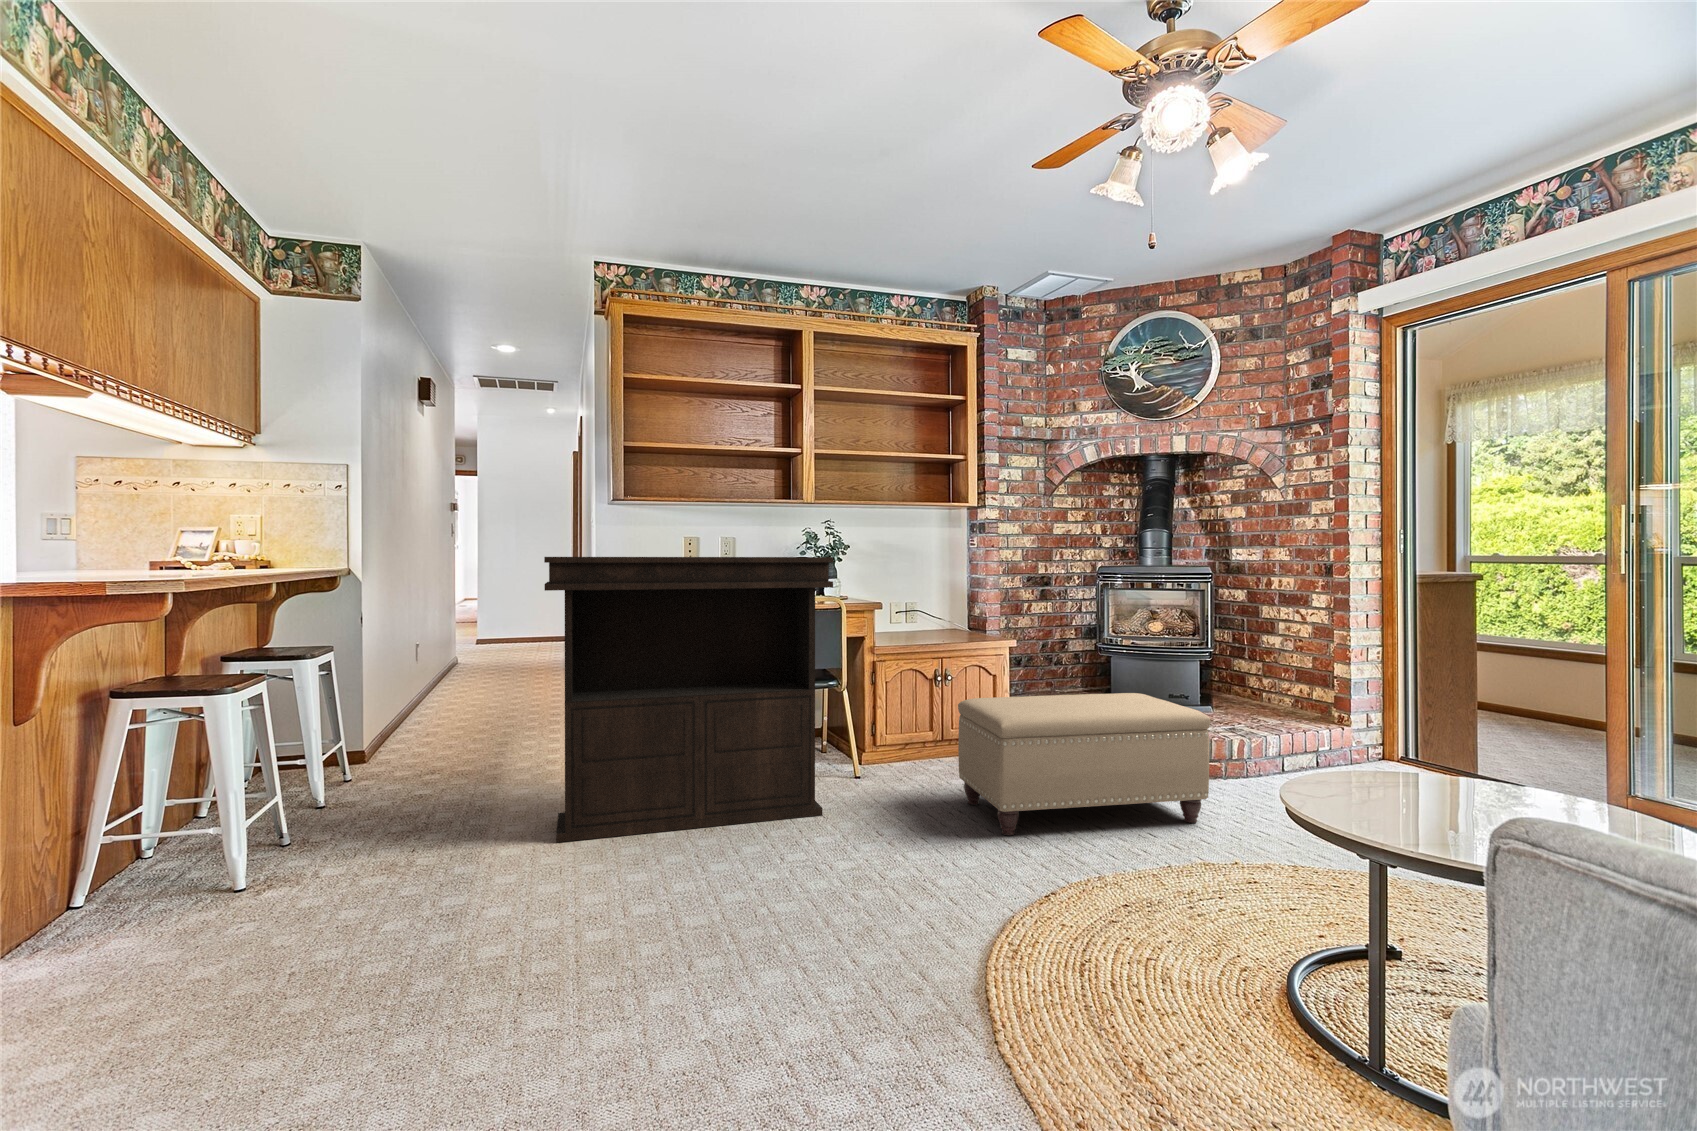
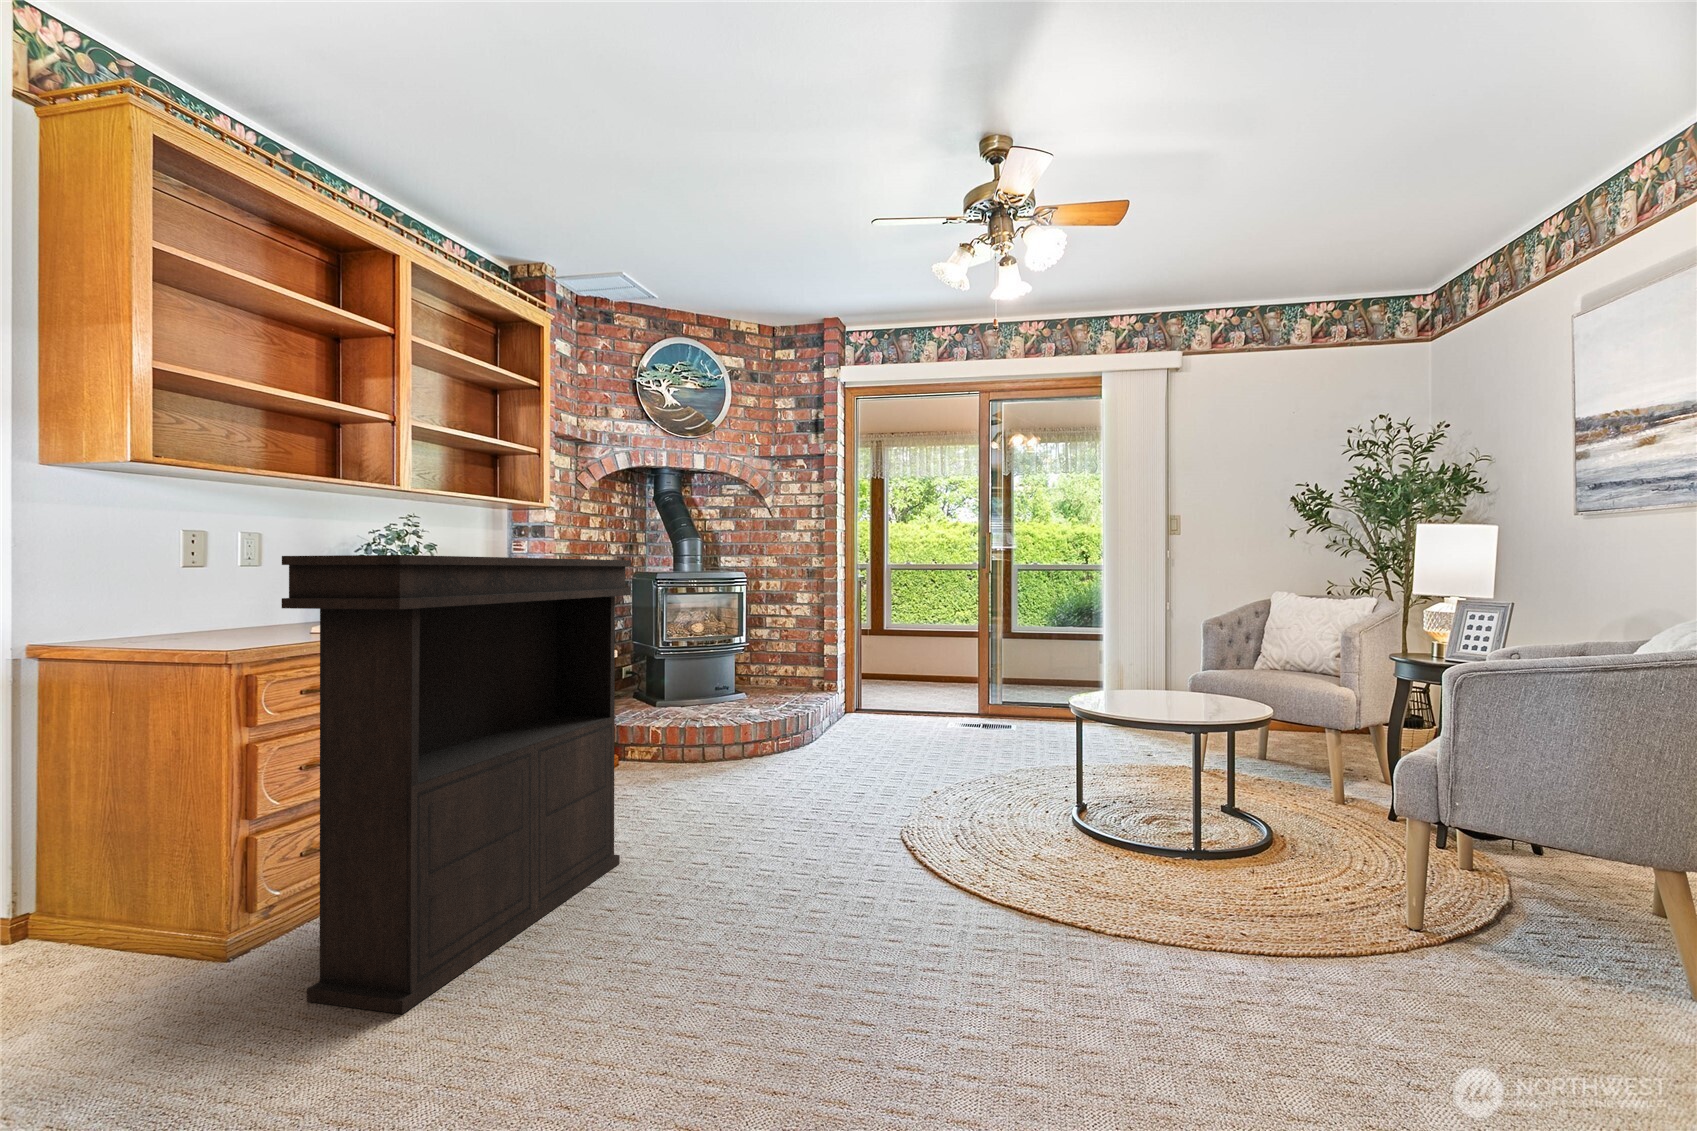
ottoman: present [958,693,1211,835] -> none [688,683,867,822]

